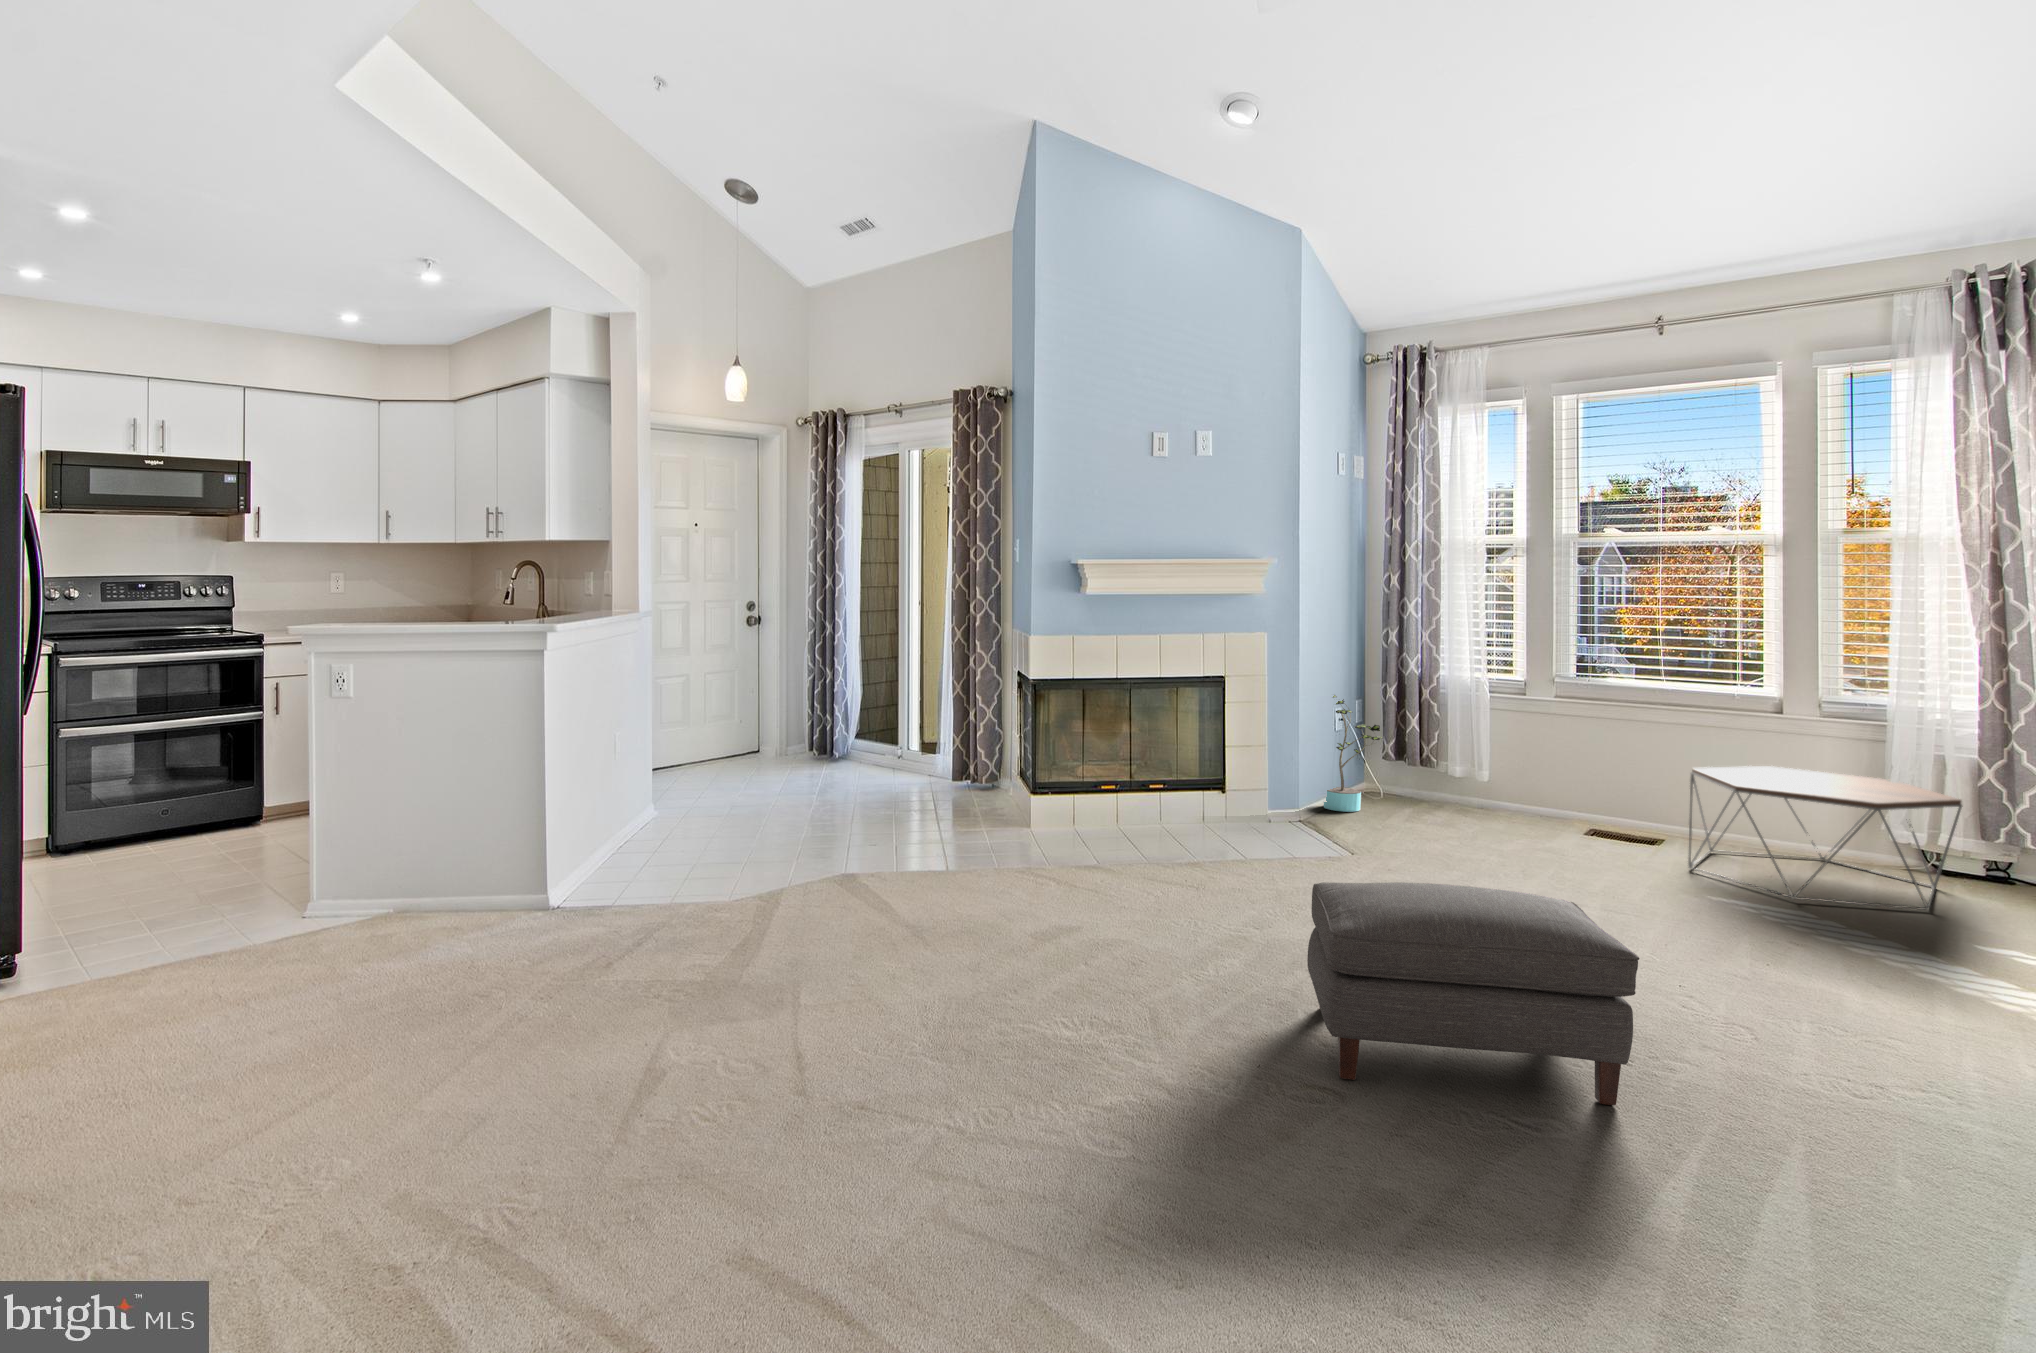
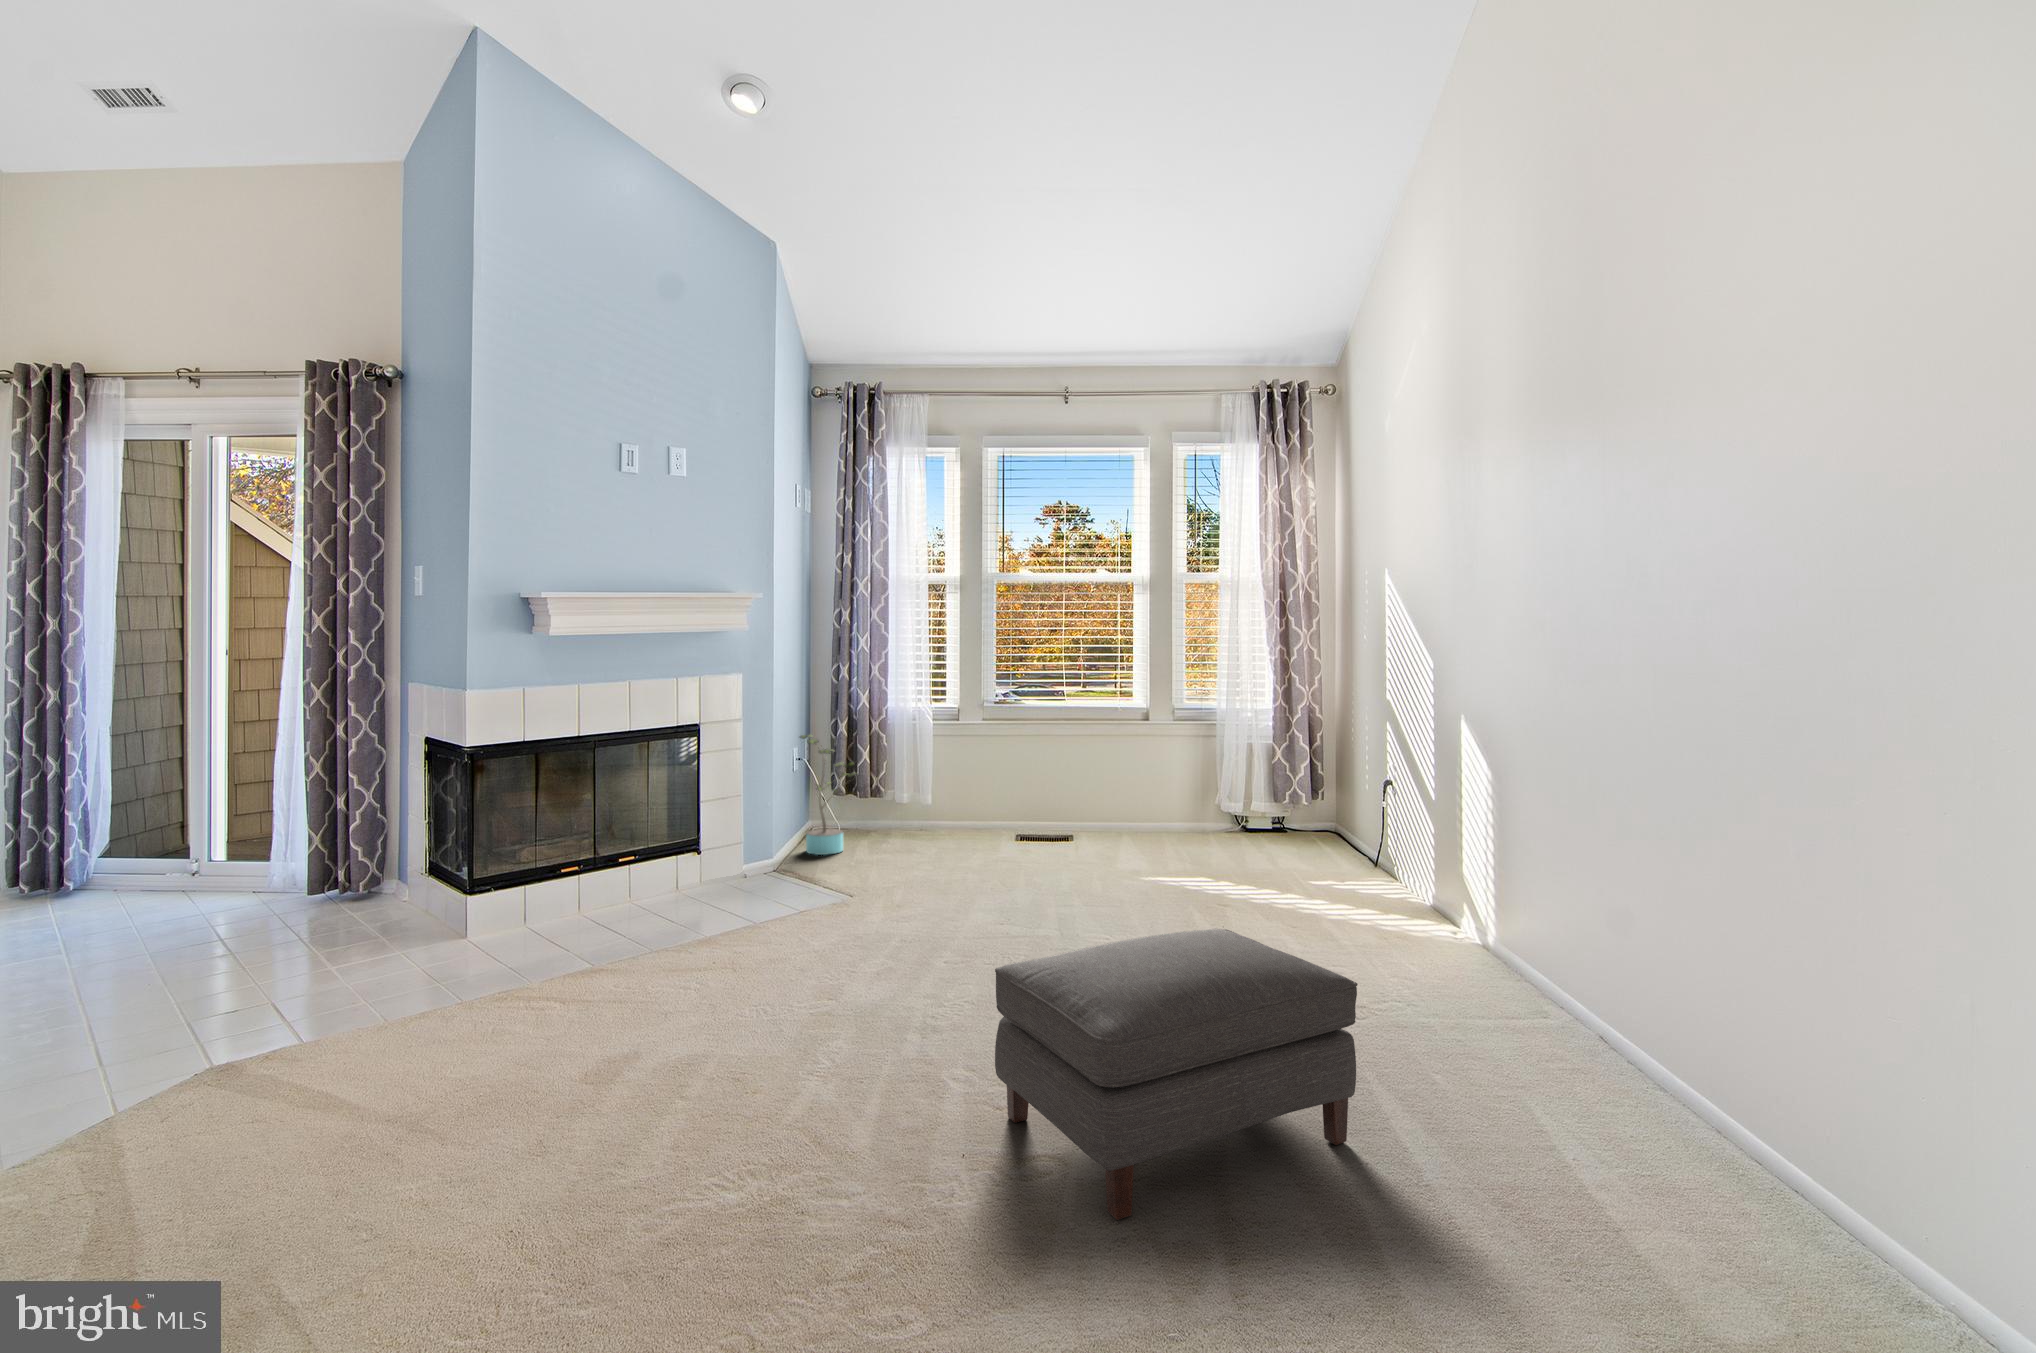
coffee table: present [1688,766,1963,910] -> none [1126,765,1305,874]

